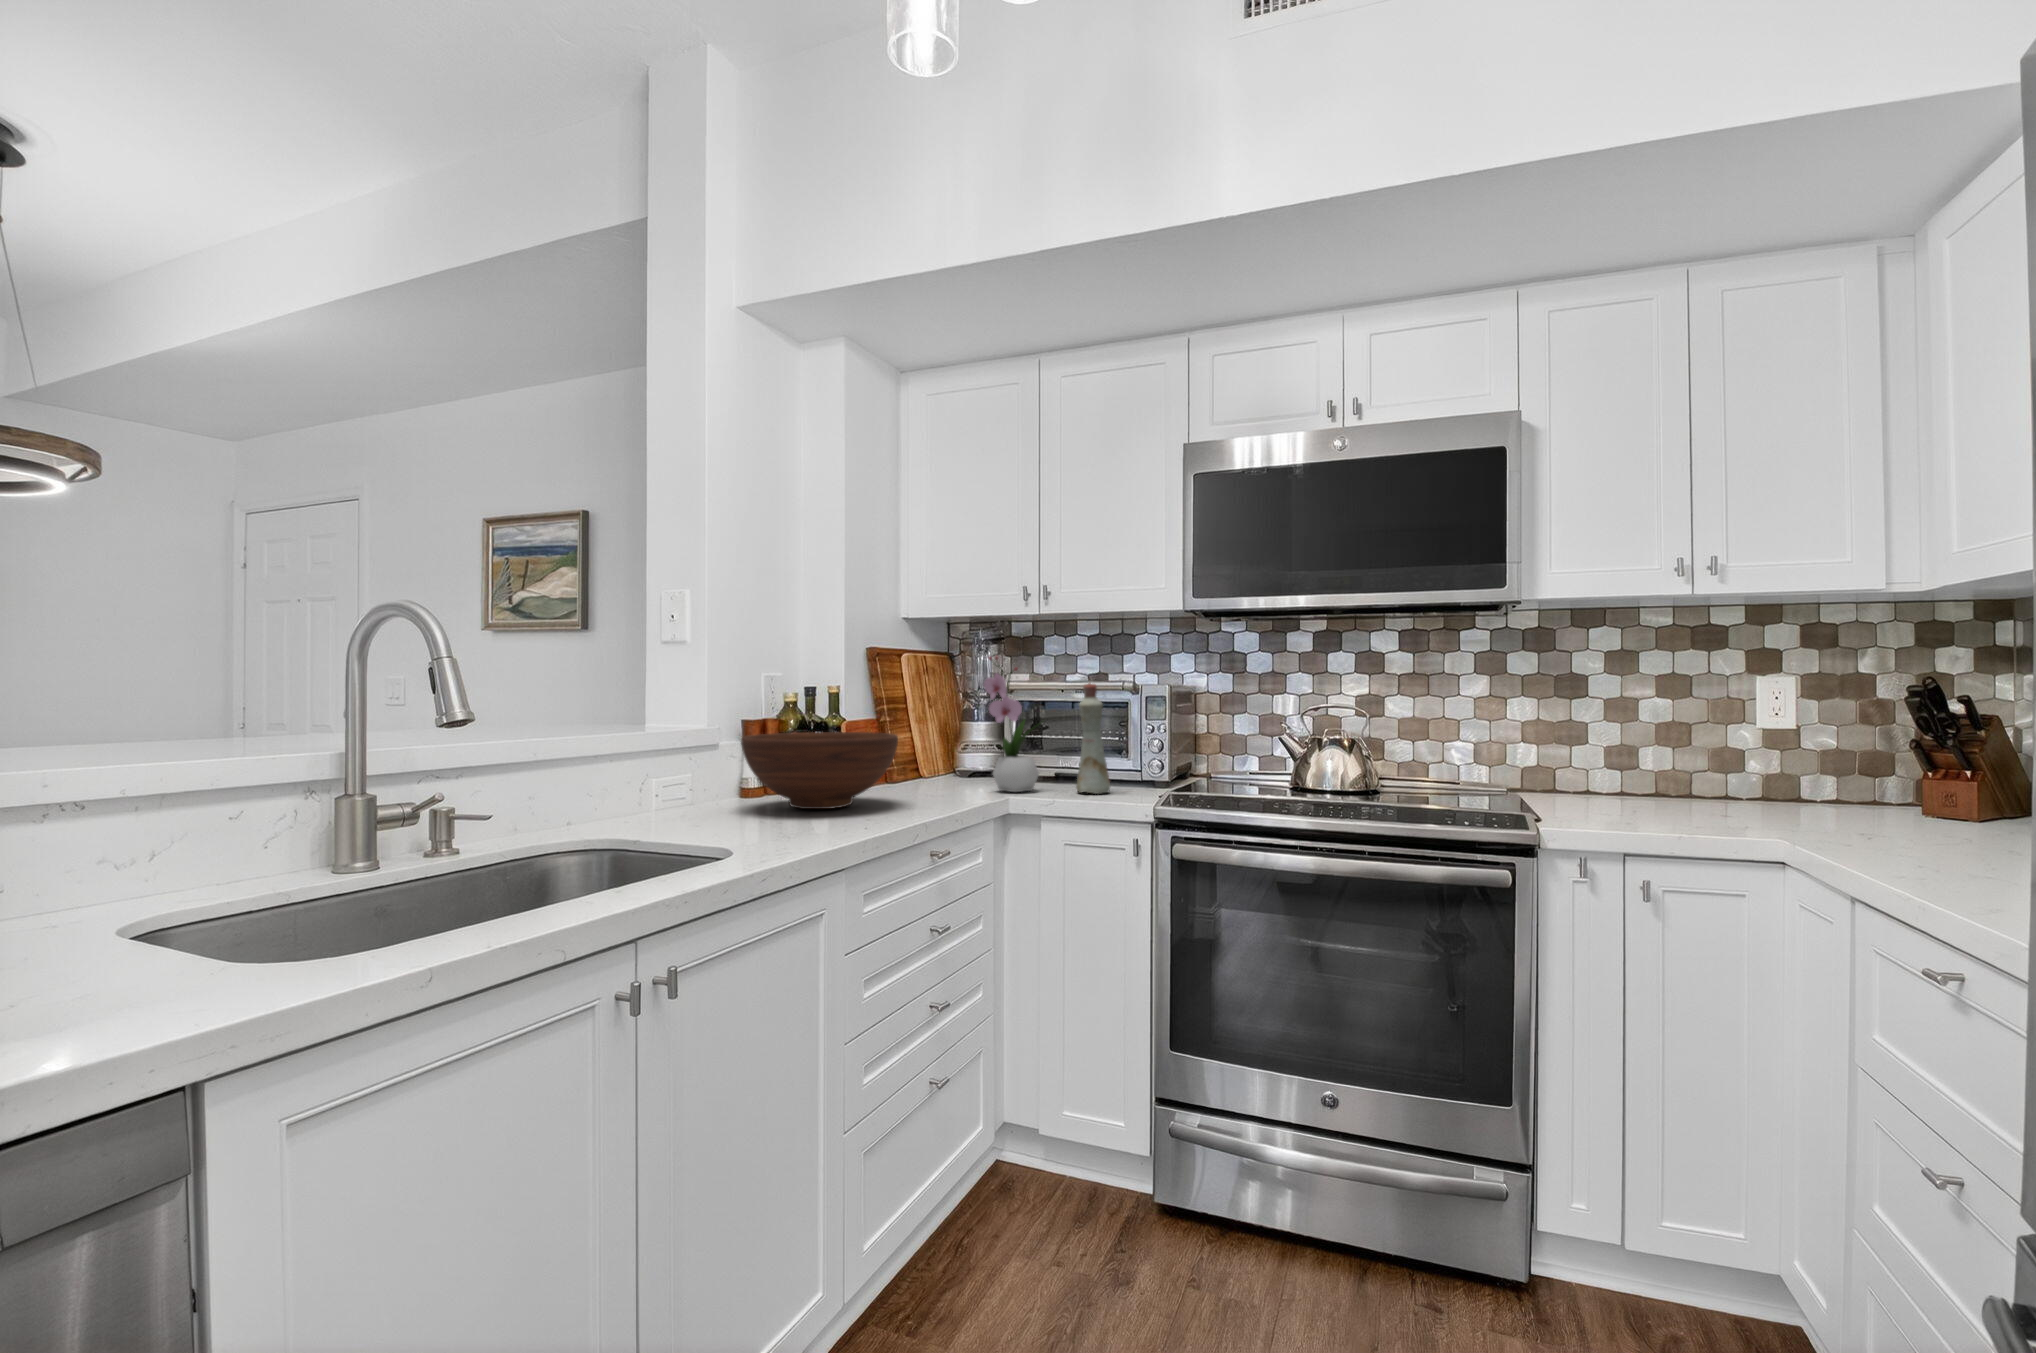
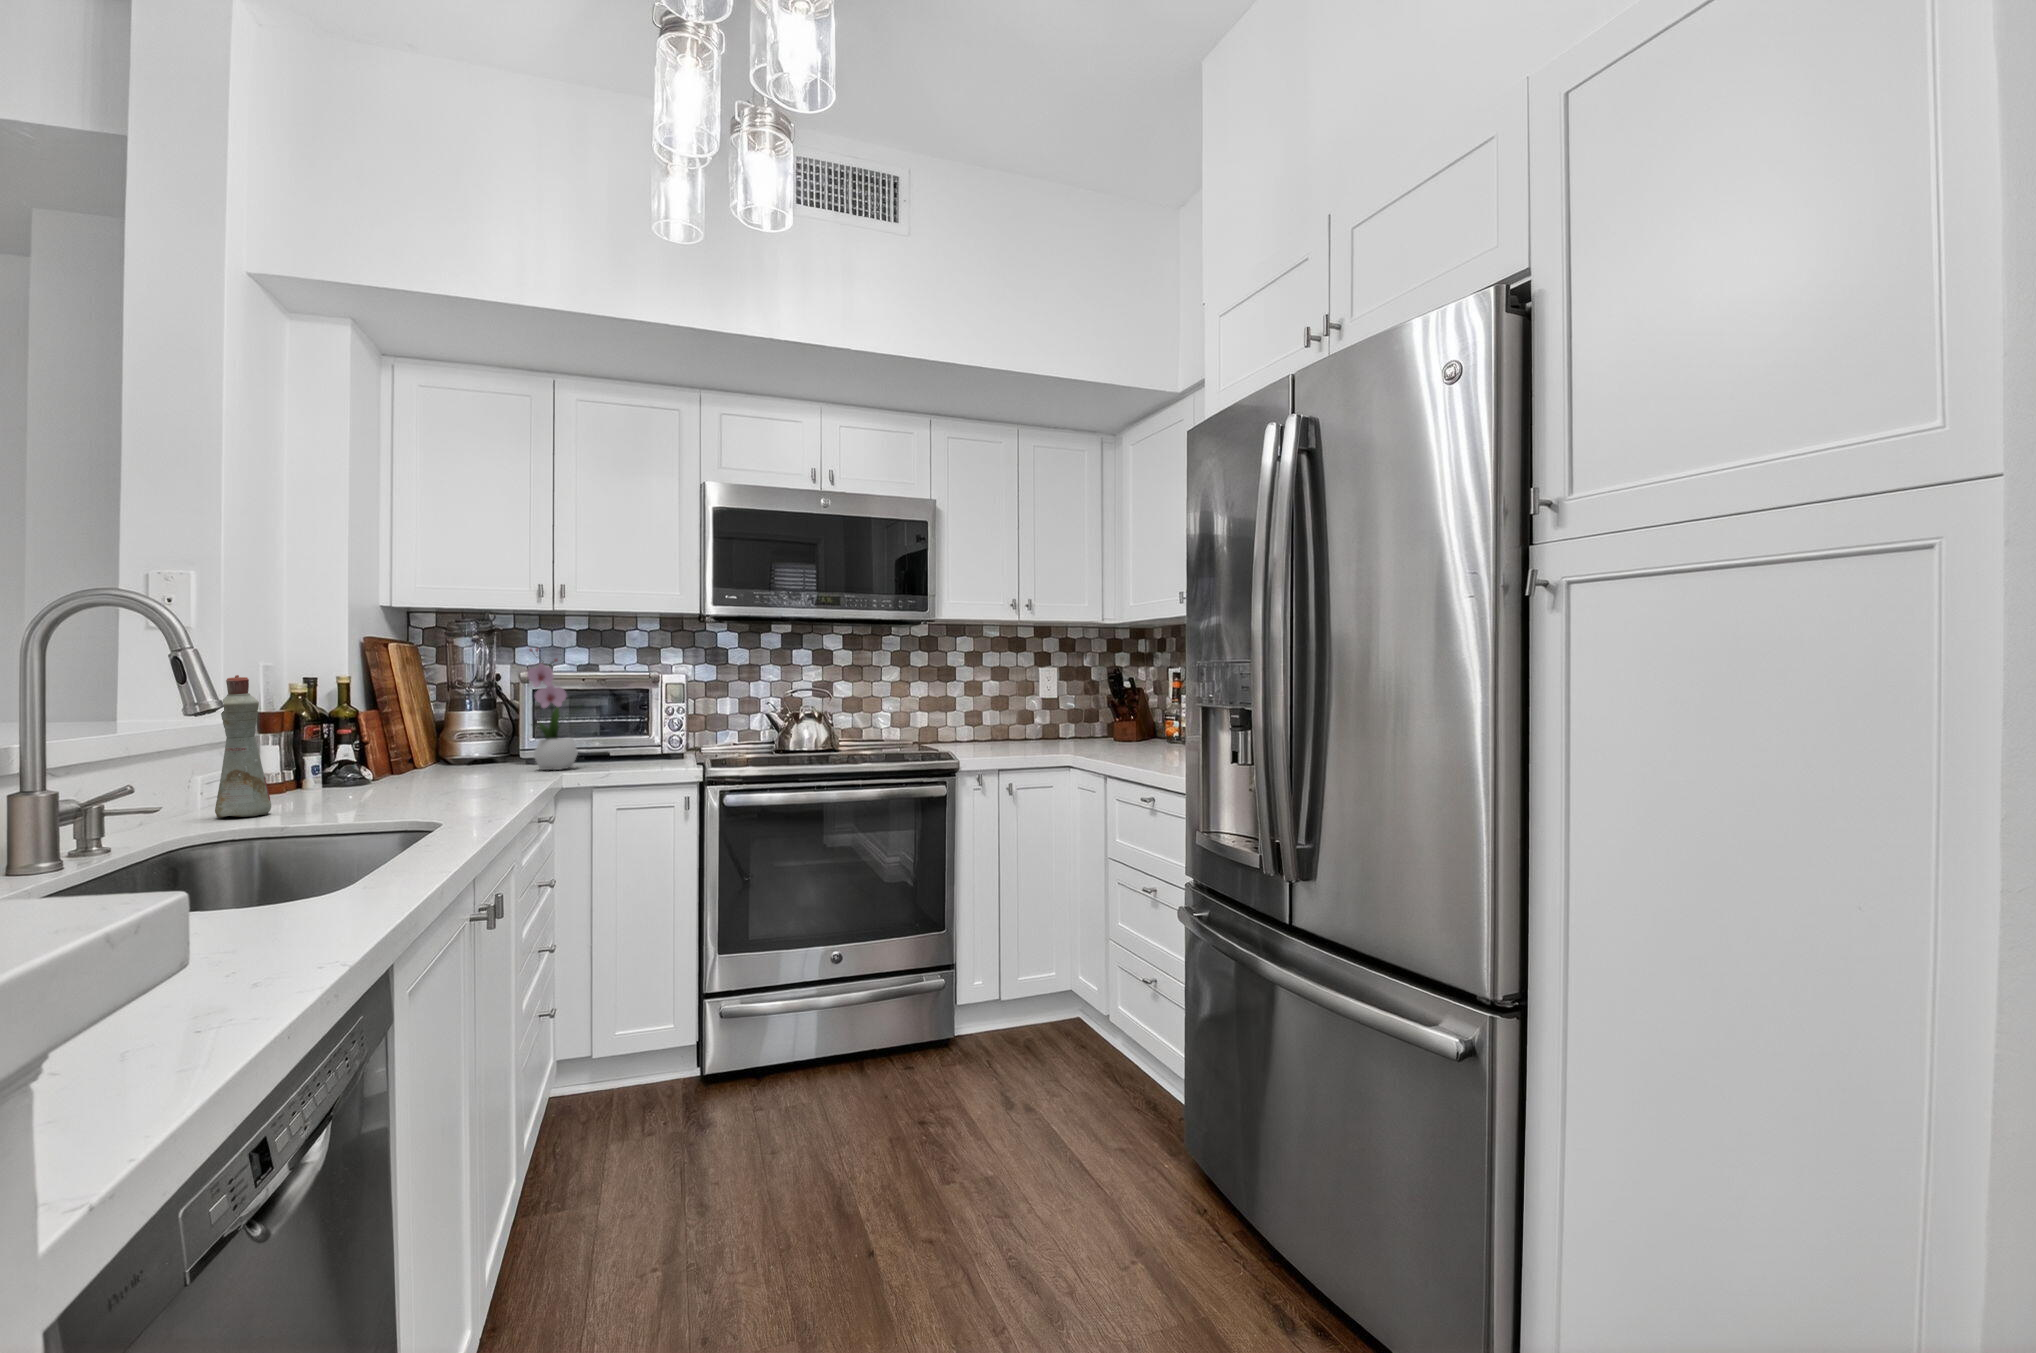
bottle: present [1076,683,1110,794] -> present [215,675,271,818]
fruit bowl: present [741,732,898,809] -> none [300,720,480,794]

